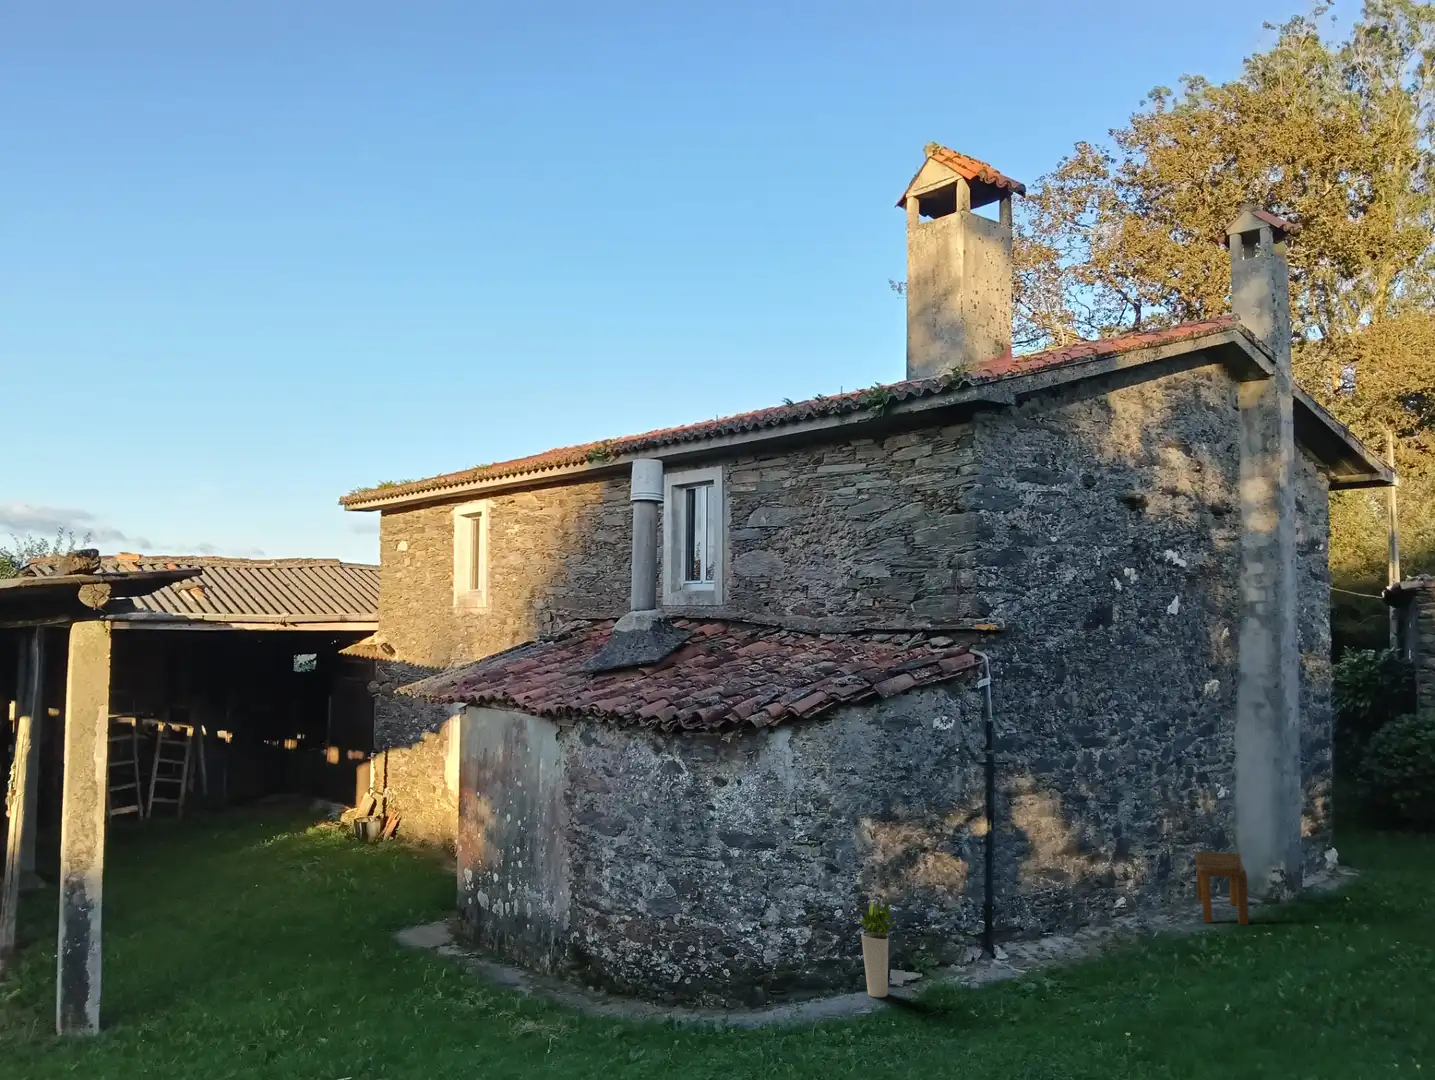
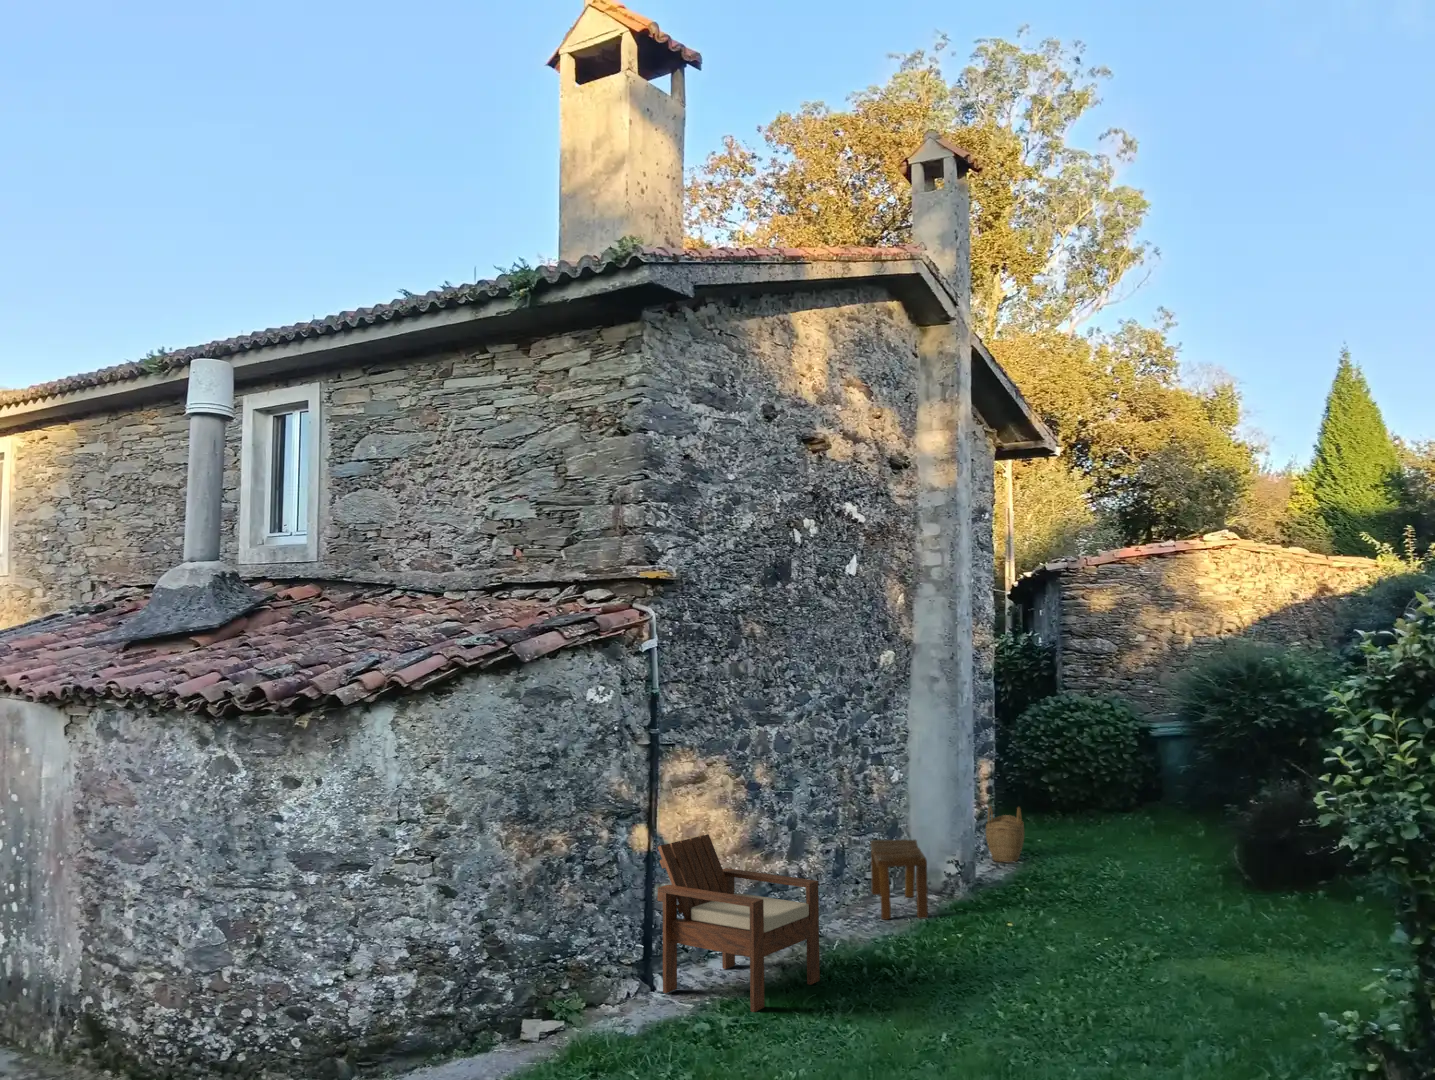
woven basket: none [1318,826,1359,881] -> present [986,806,1024,863]
chair: none [996,838,1138,986] -> present [658,834,820,1012]
planter: present [860,900,894,997] -> none [483,924,533,1056]

